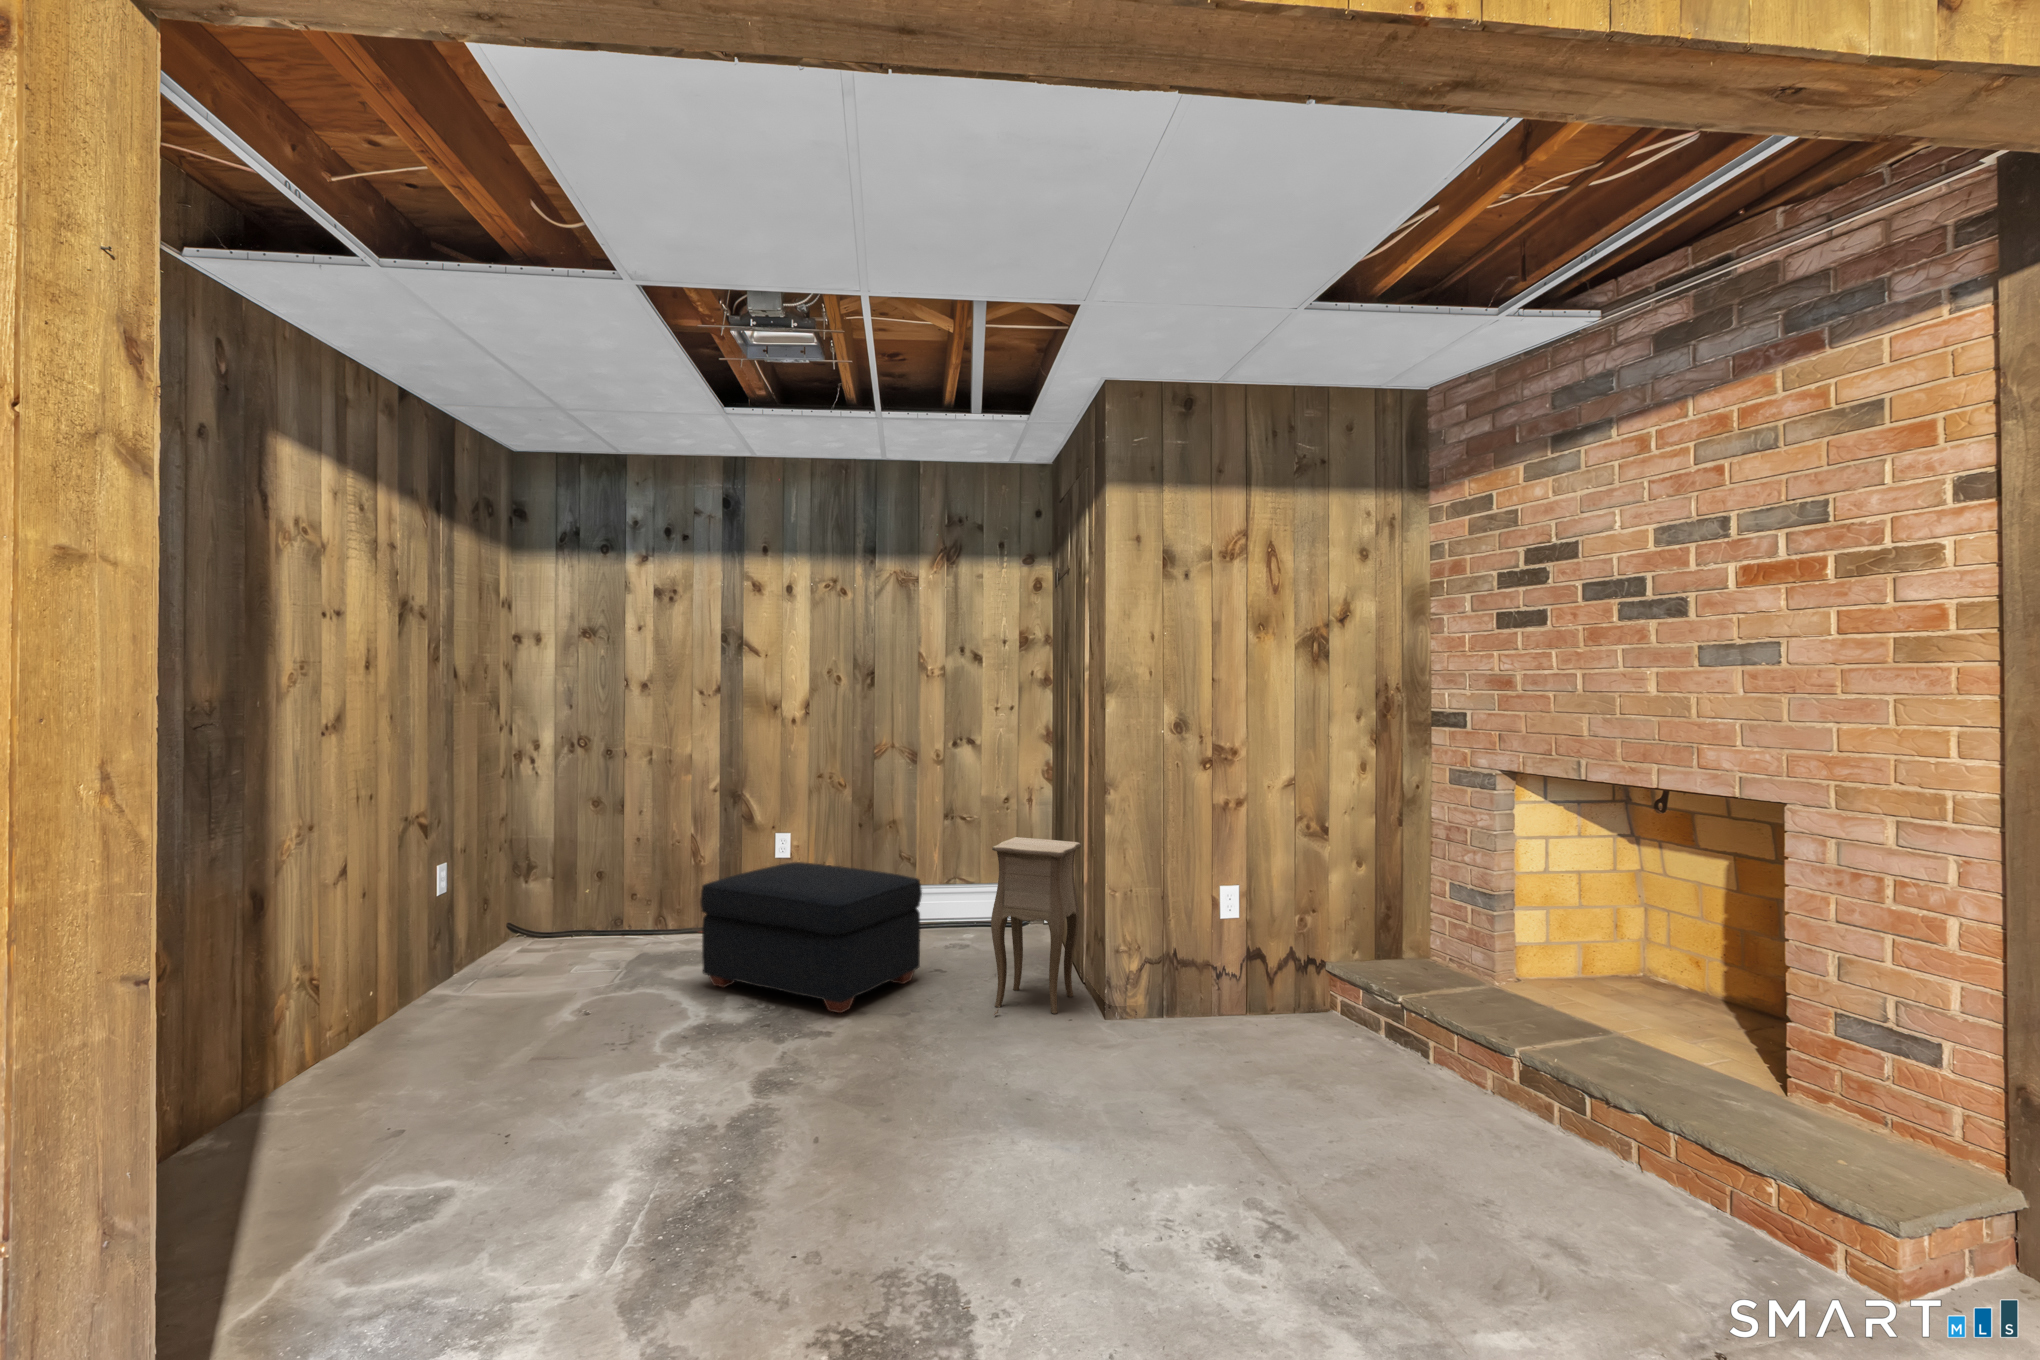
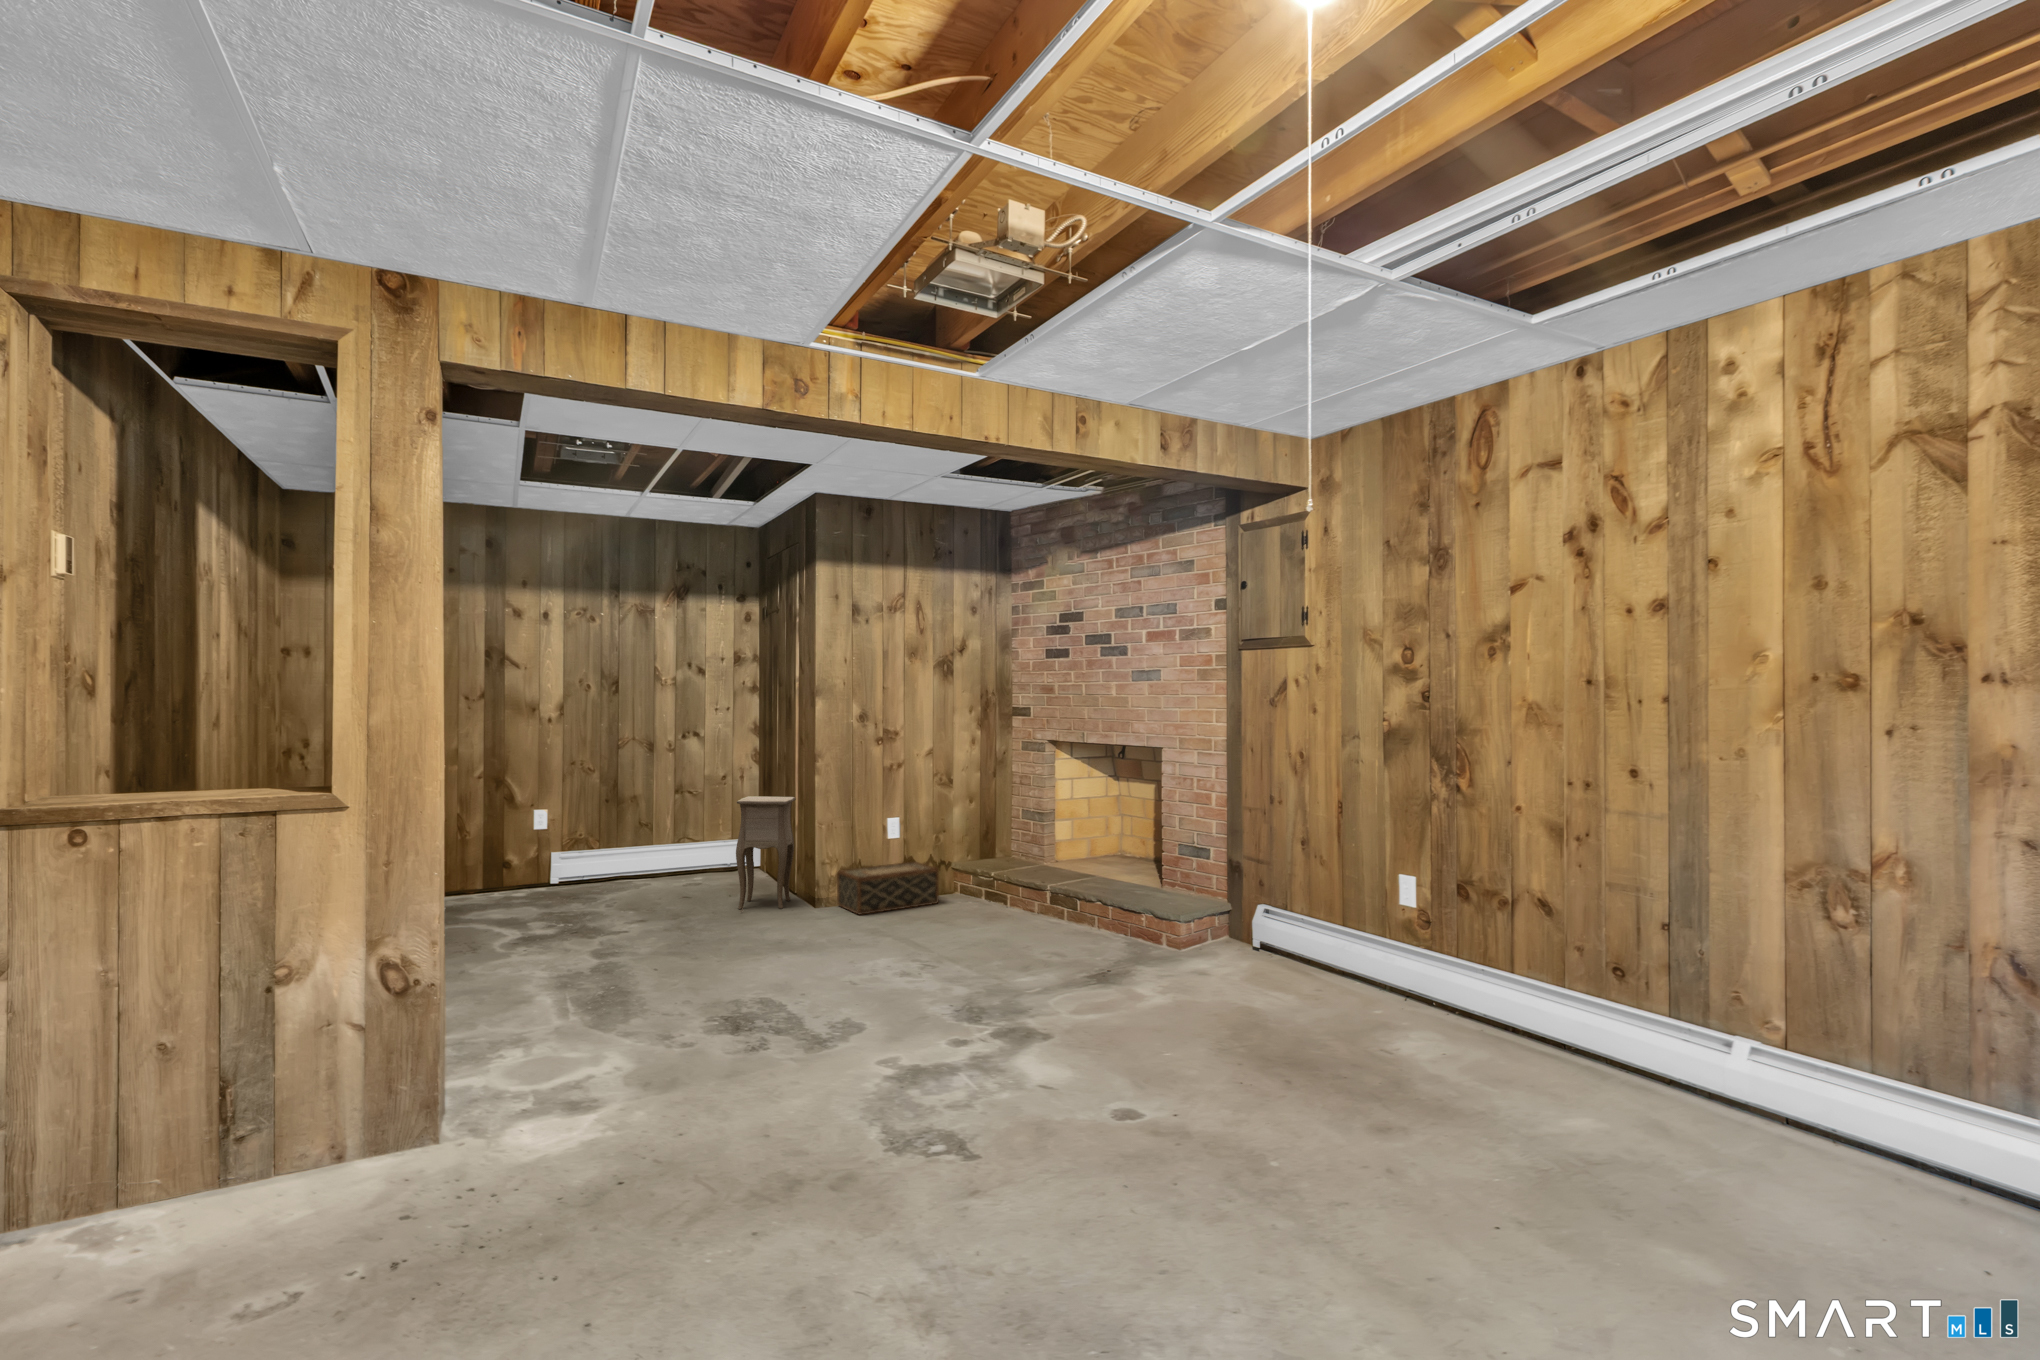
ottoman: present [700,862,922,1013] -> none [502,827,677,922]
woven basket: none [1138,956,1303,1048] -> present [837,862,939,915]

